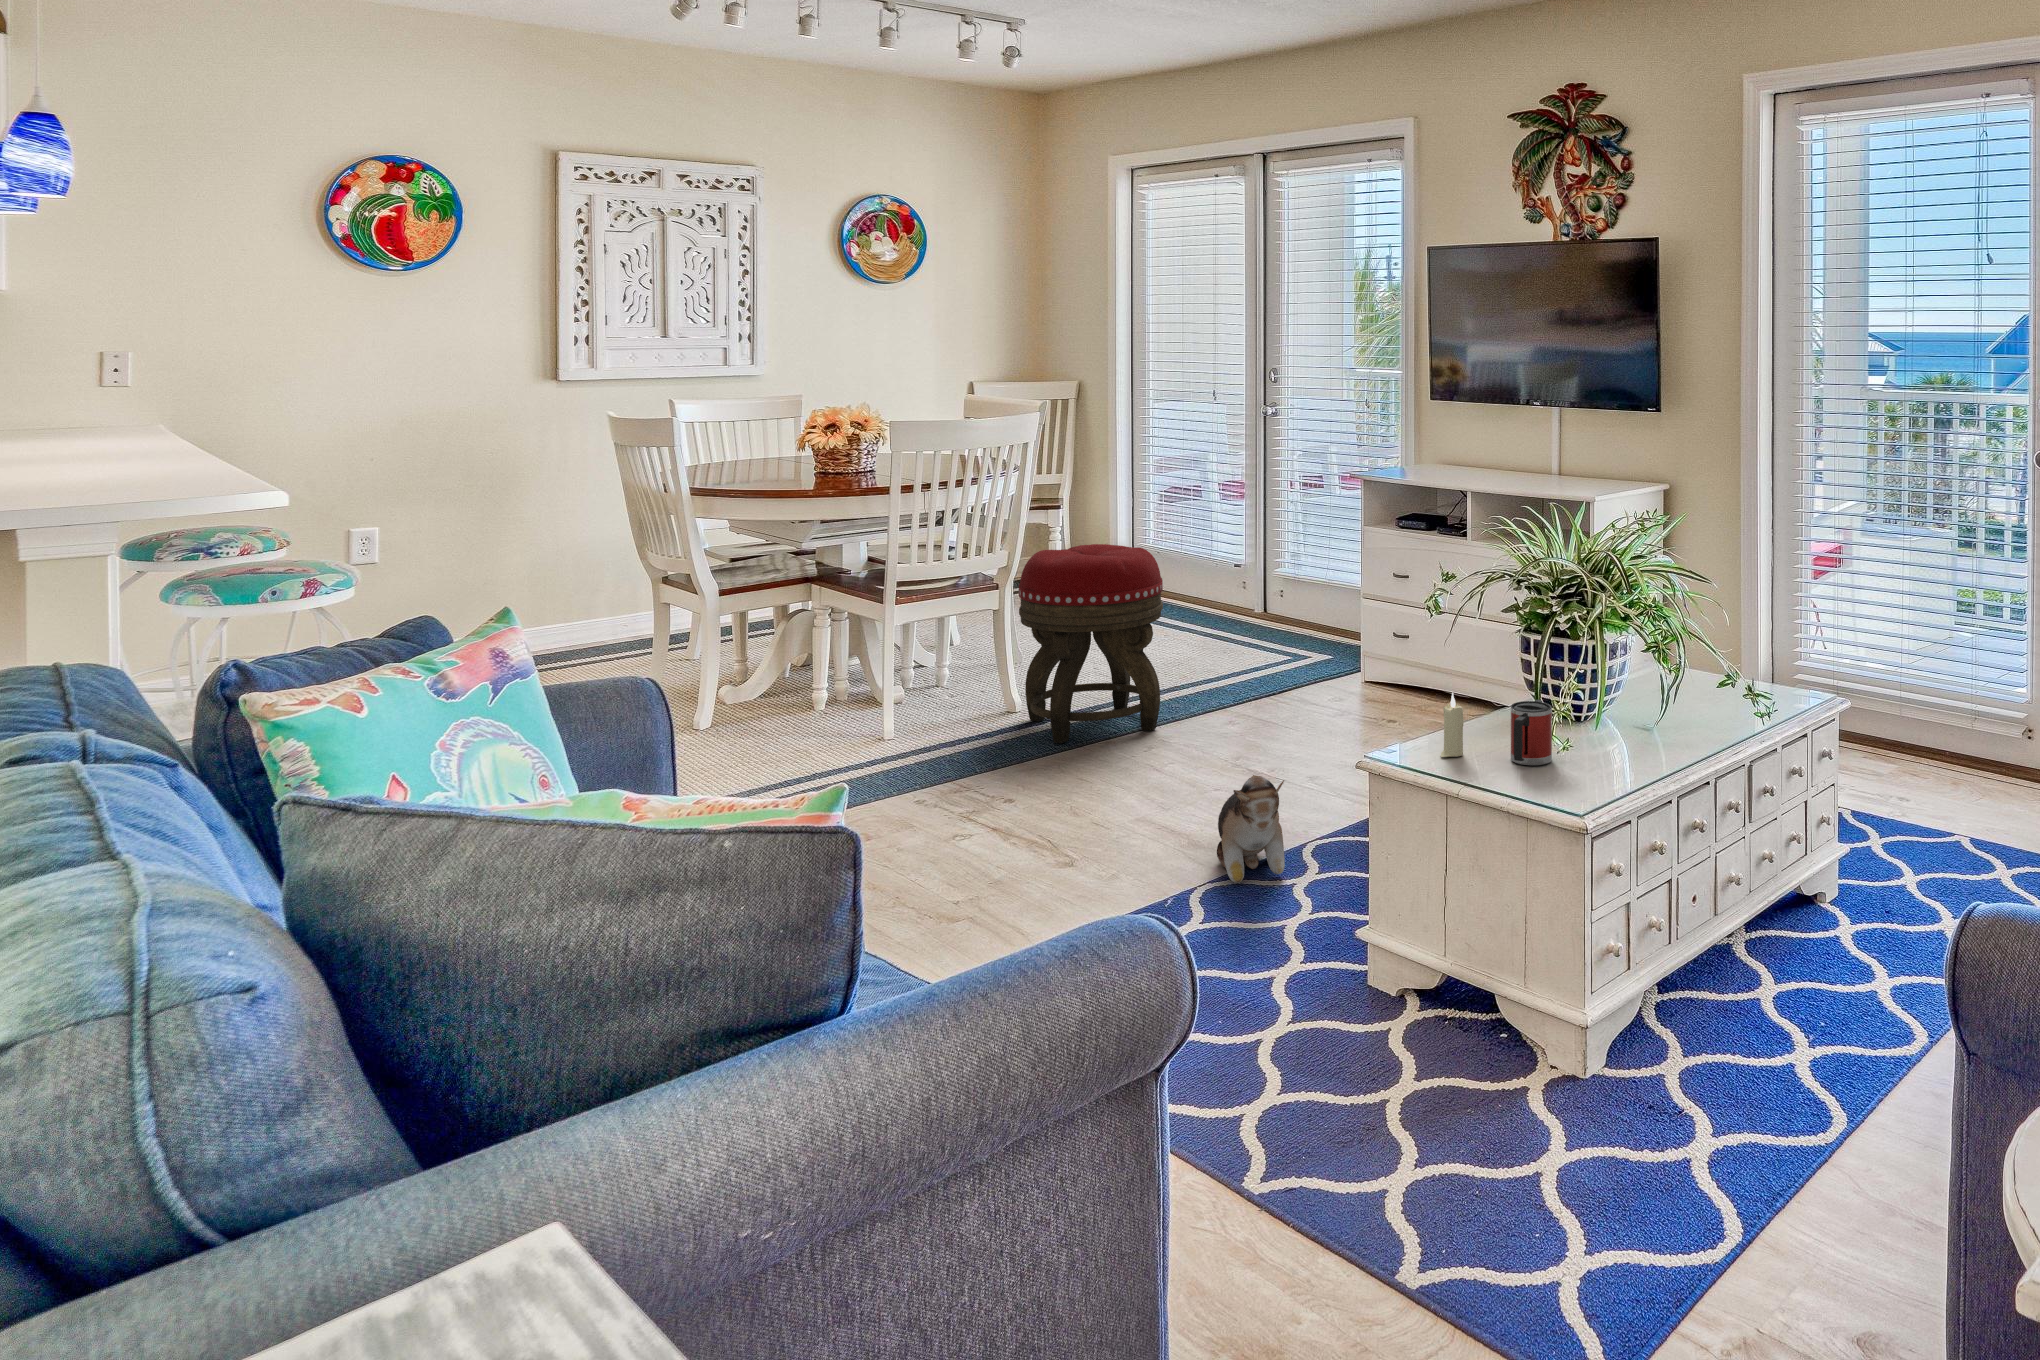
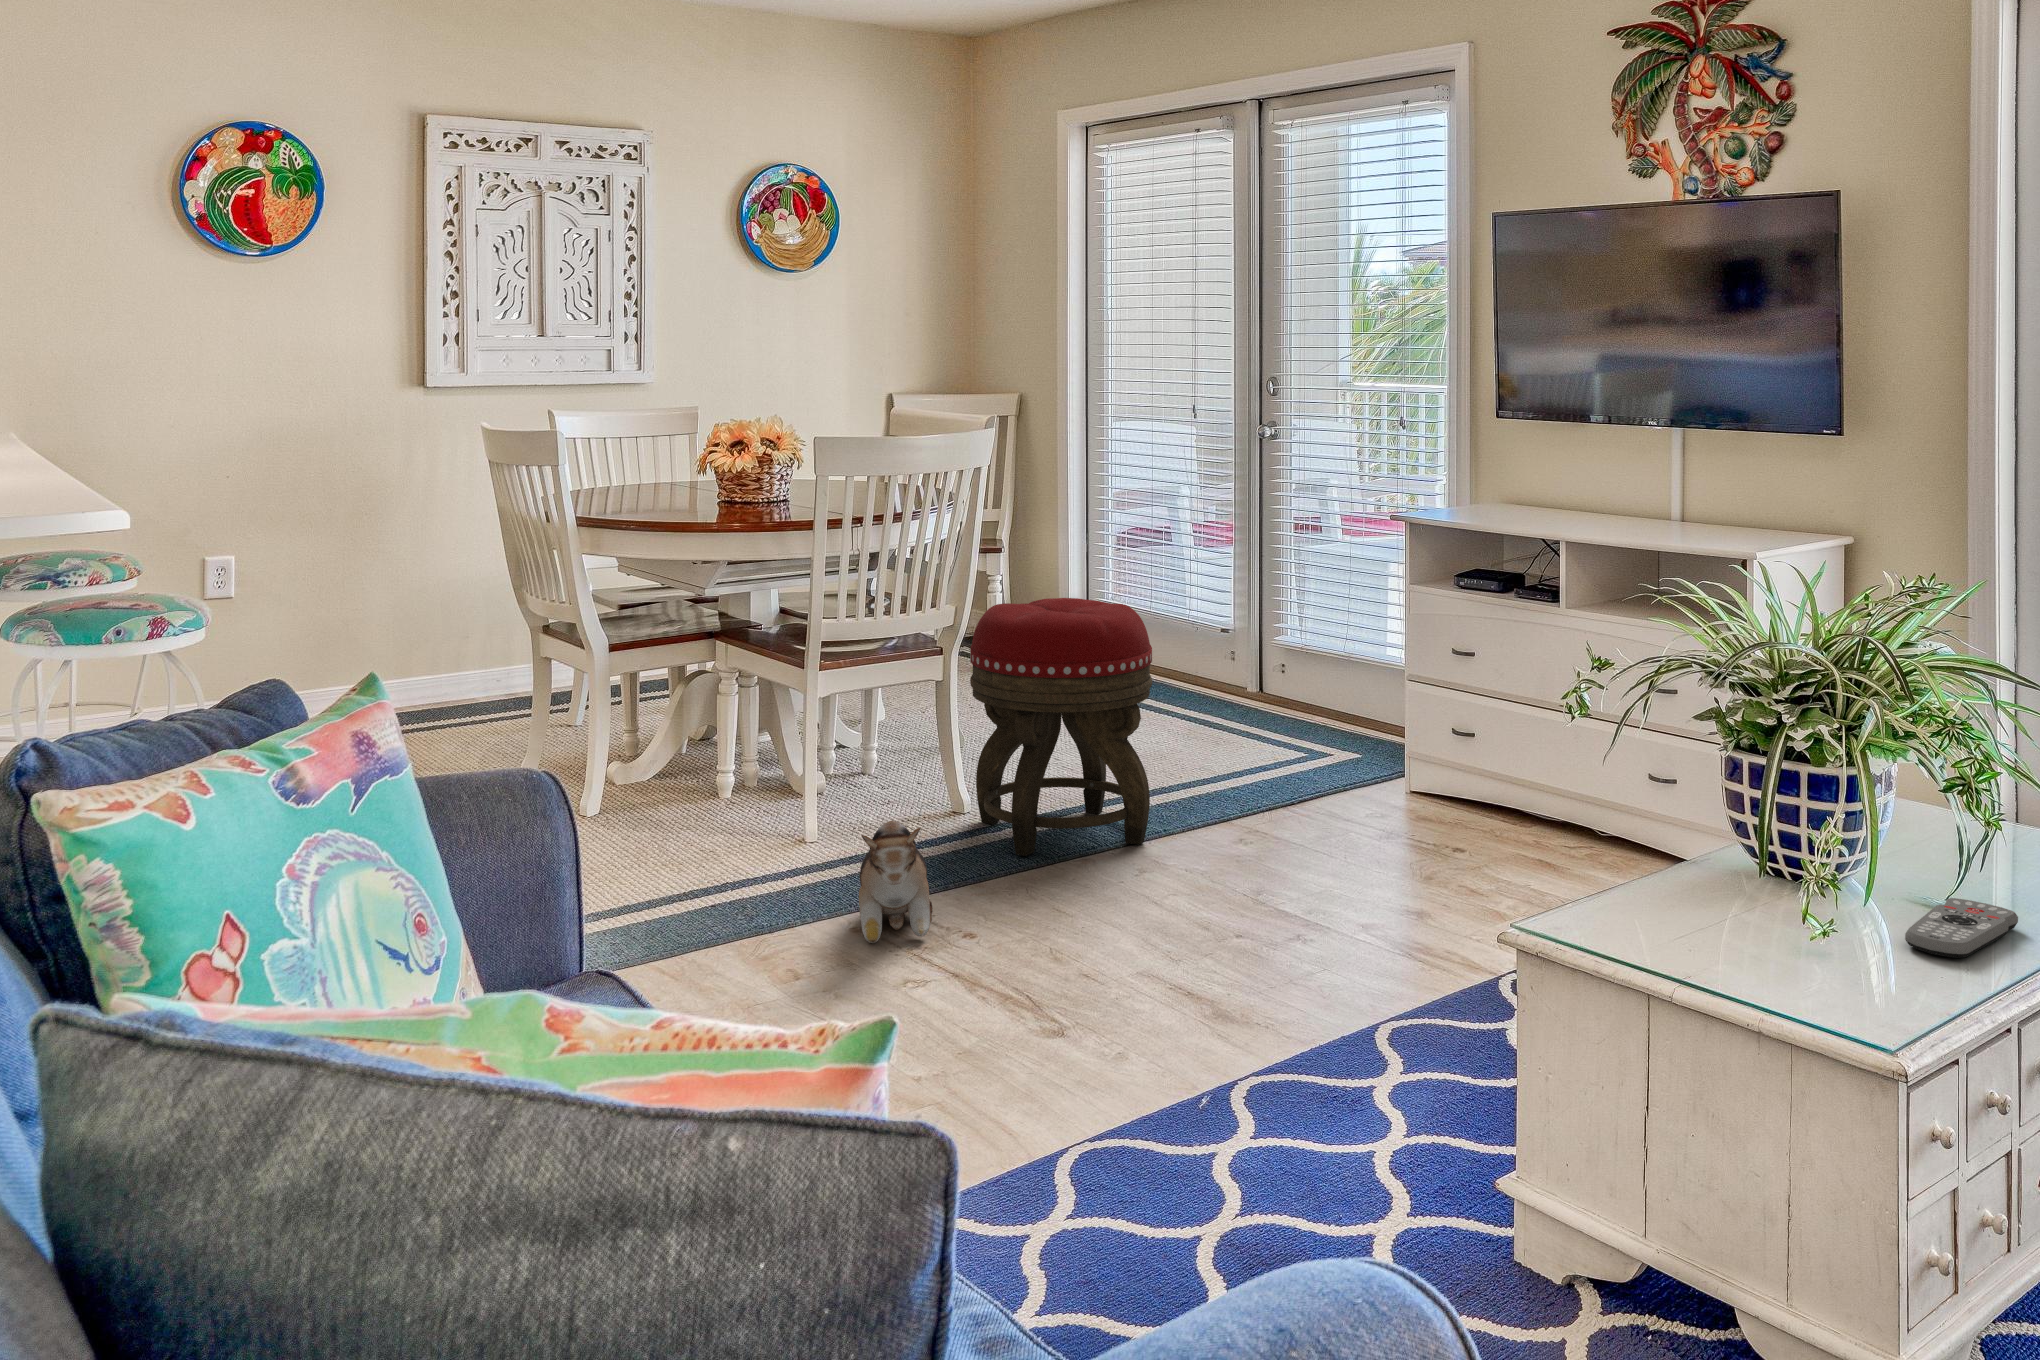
candle: present [1440,693,1464,757] -> none [1630,837,1665,933]
mug: present [1511,700,1552,765] -> none [1741,854,1808,955]
remote control: none [1615,724,1692,761] -> present [1905,898,2018,958]
plush toy: present [1217,775,1285,883] -> present [859,821,933,943]

